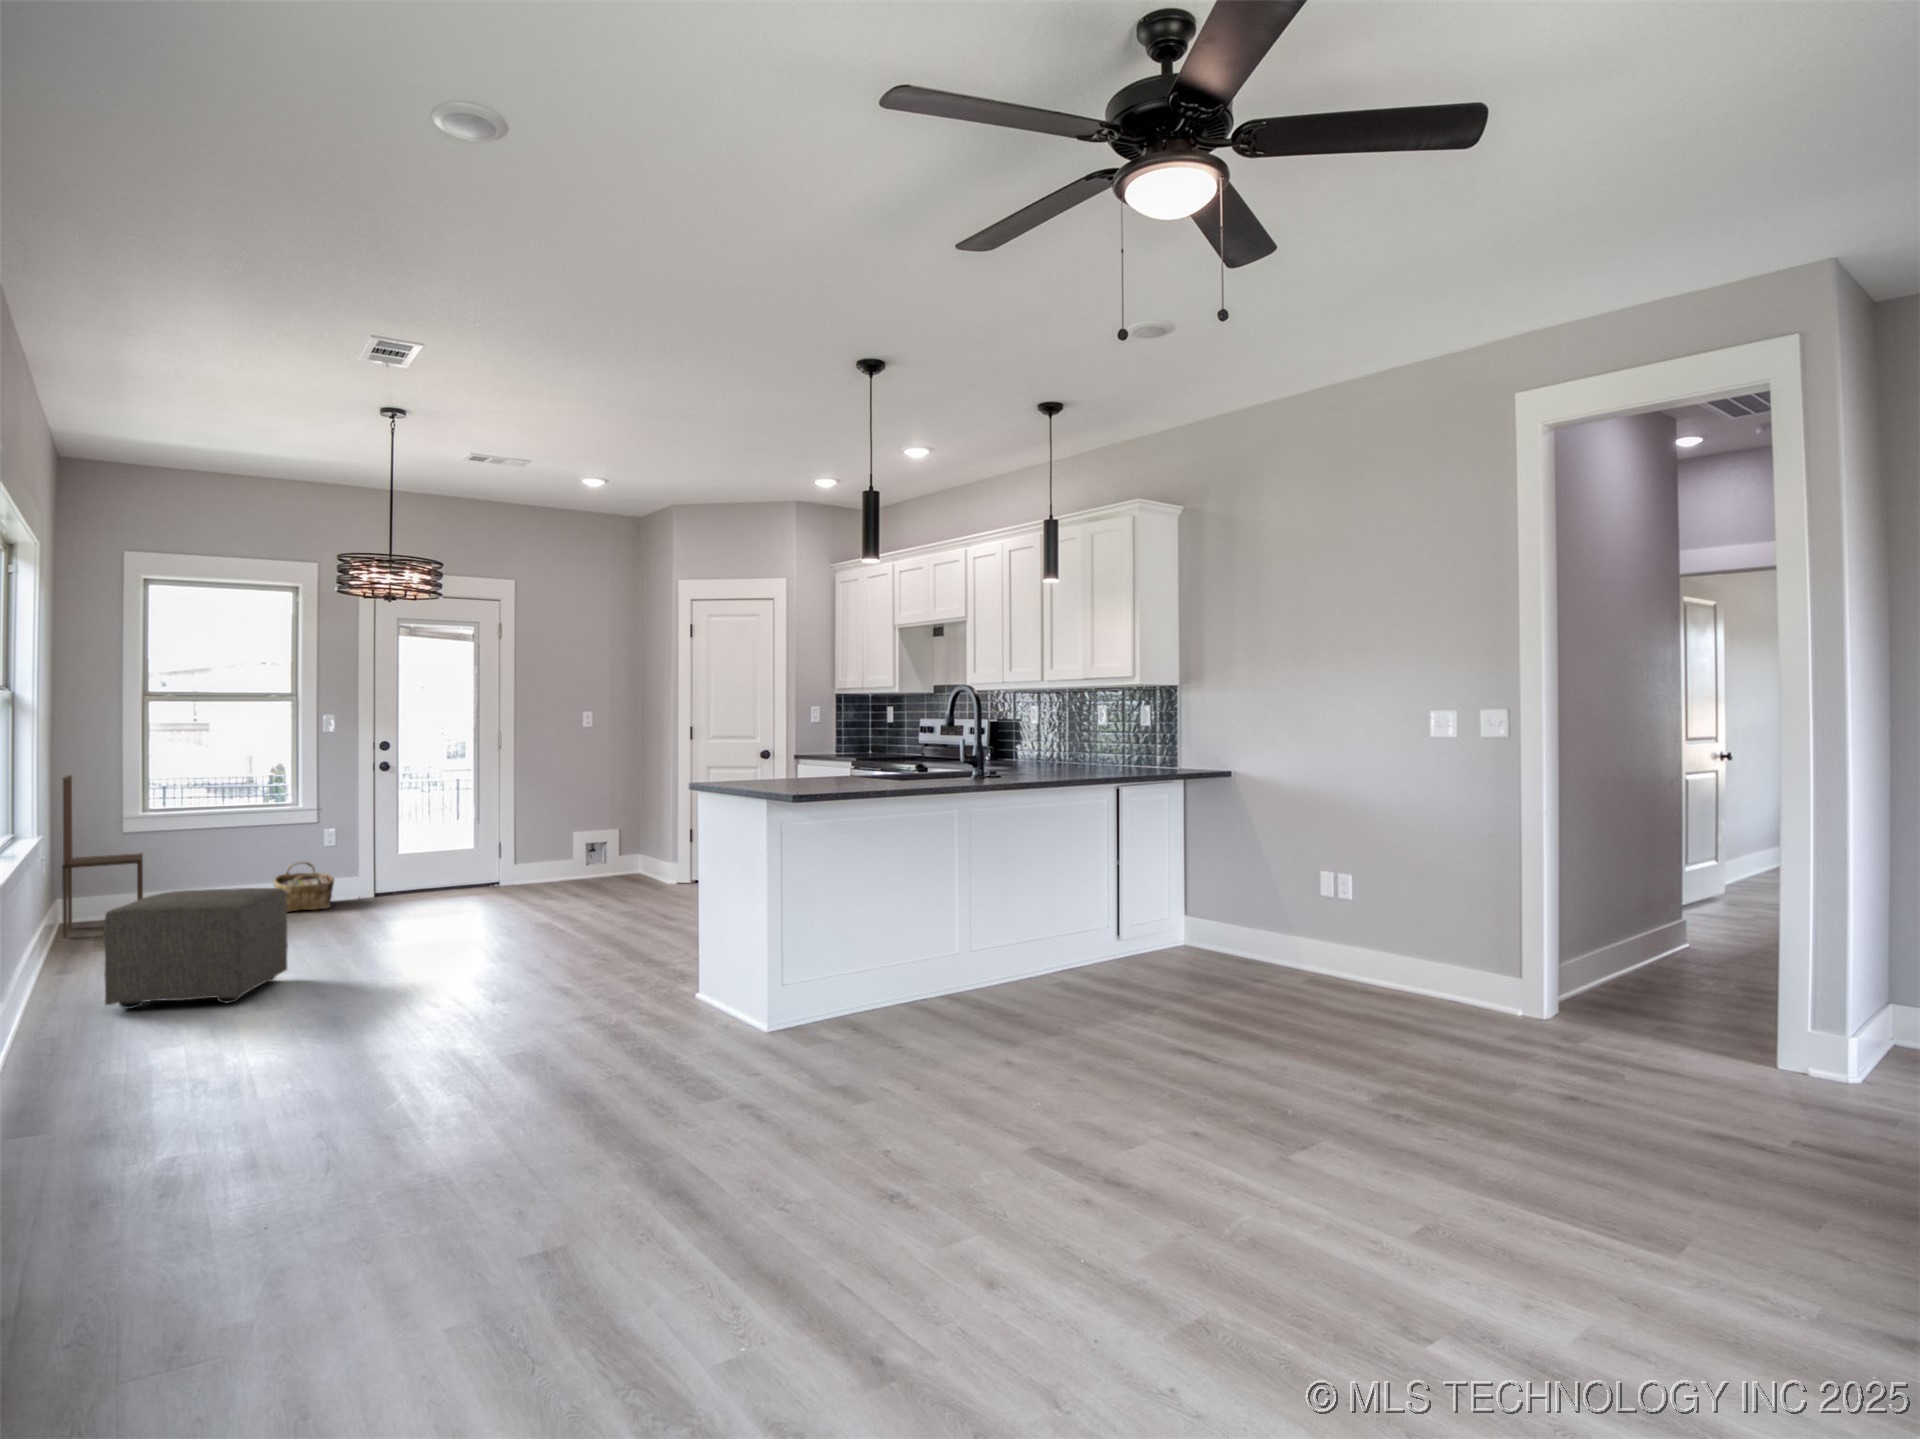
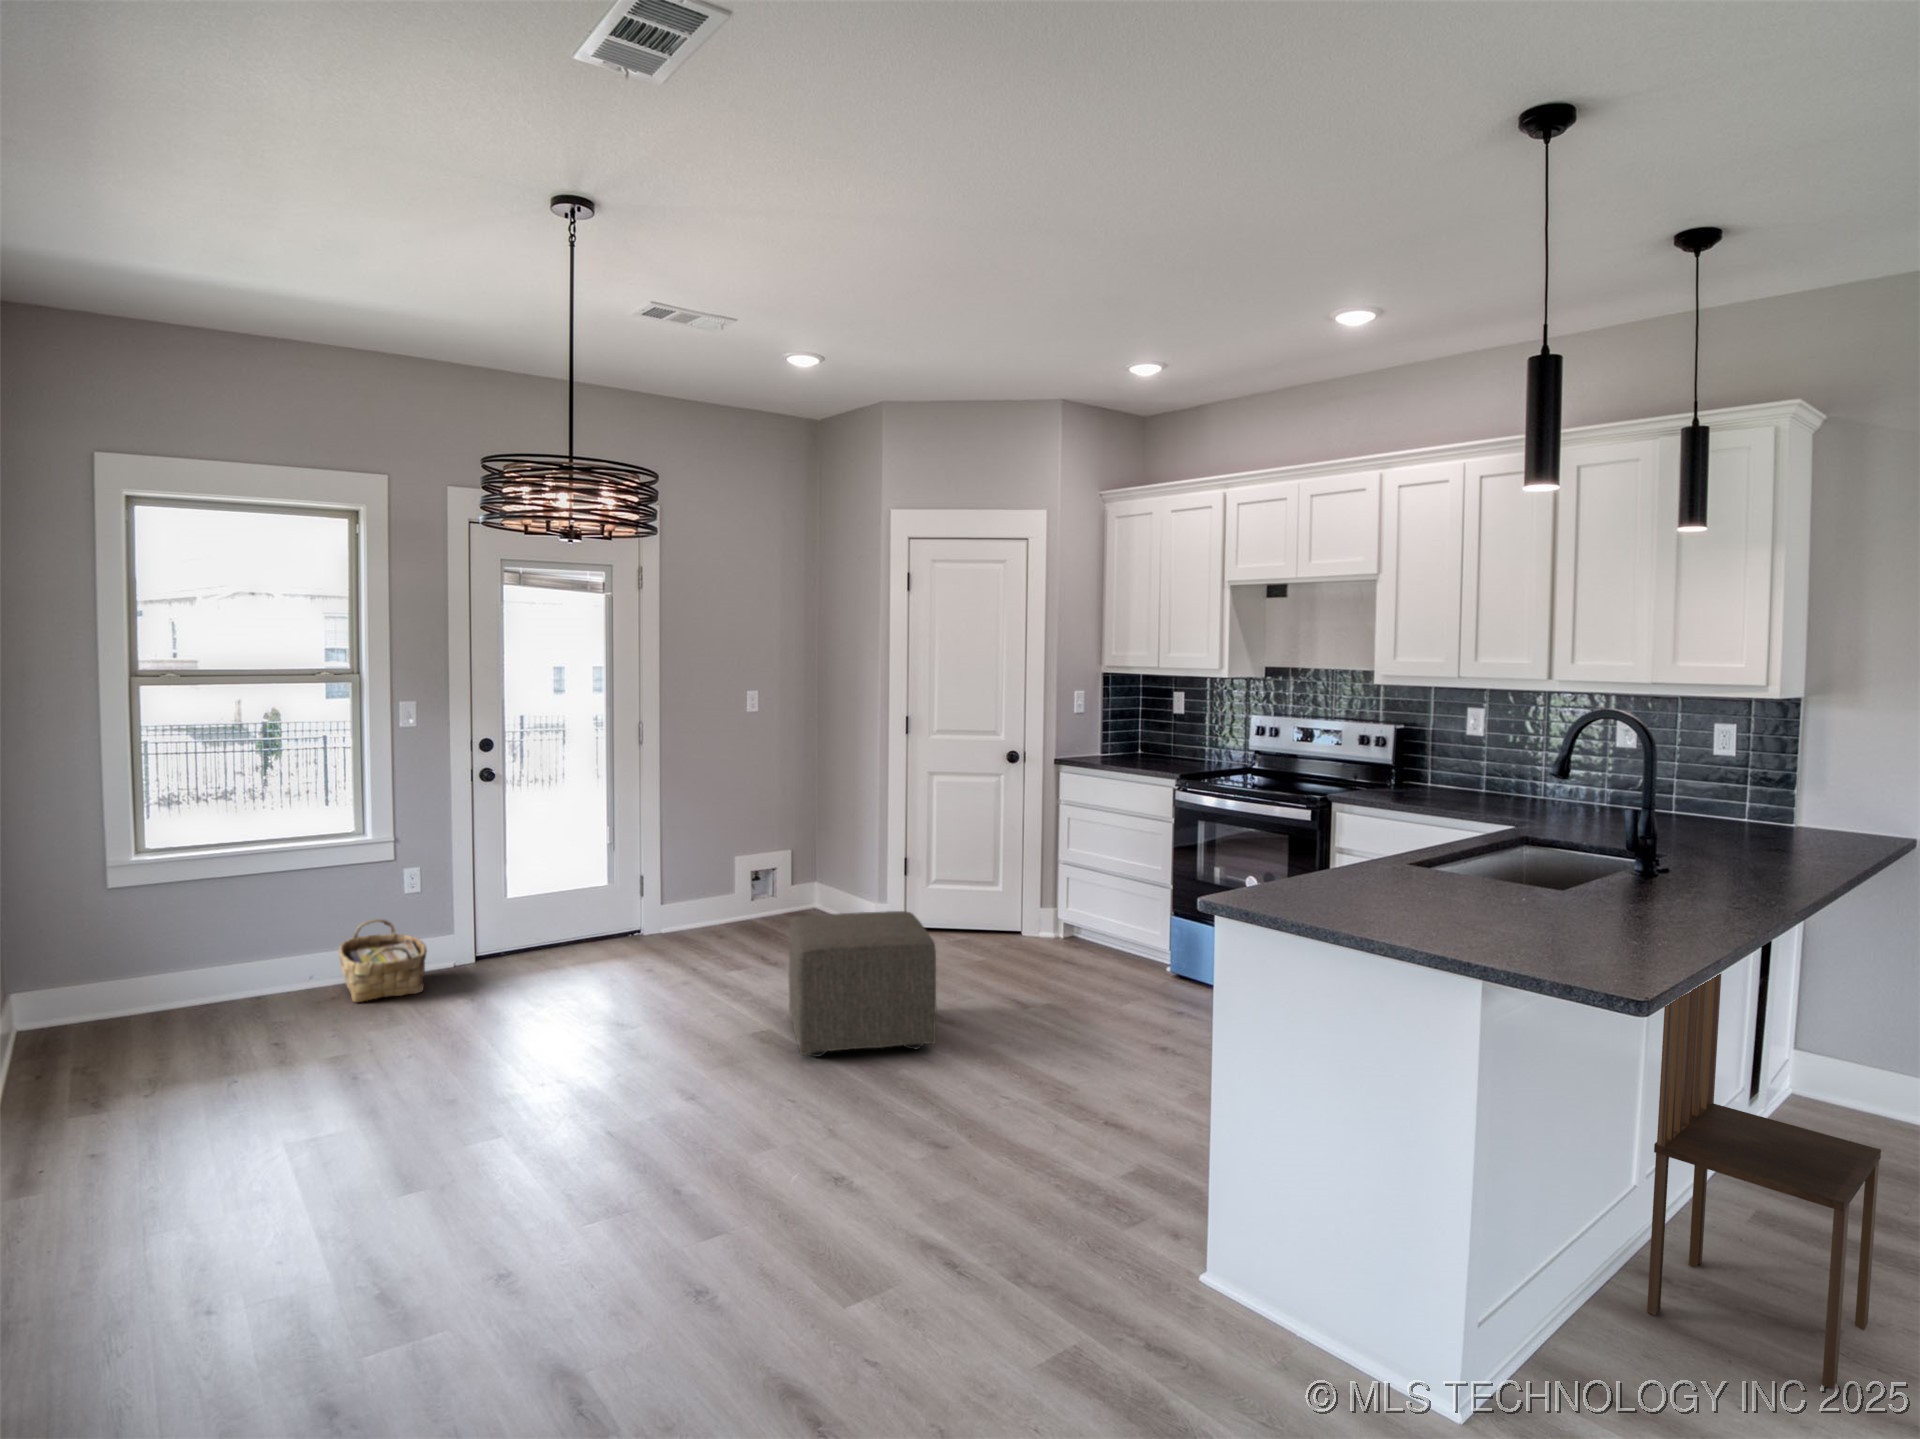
dining chair: present [62,775,143,938] -> present [1647,973,1881,1389]
ottoman: present [104,888,288,1009] -> present [789,911,936,1057]

